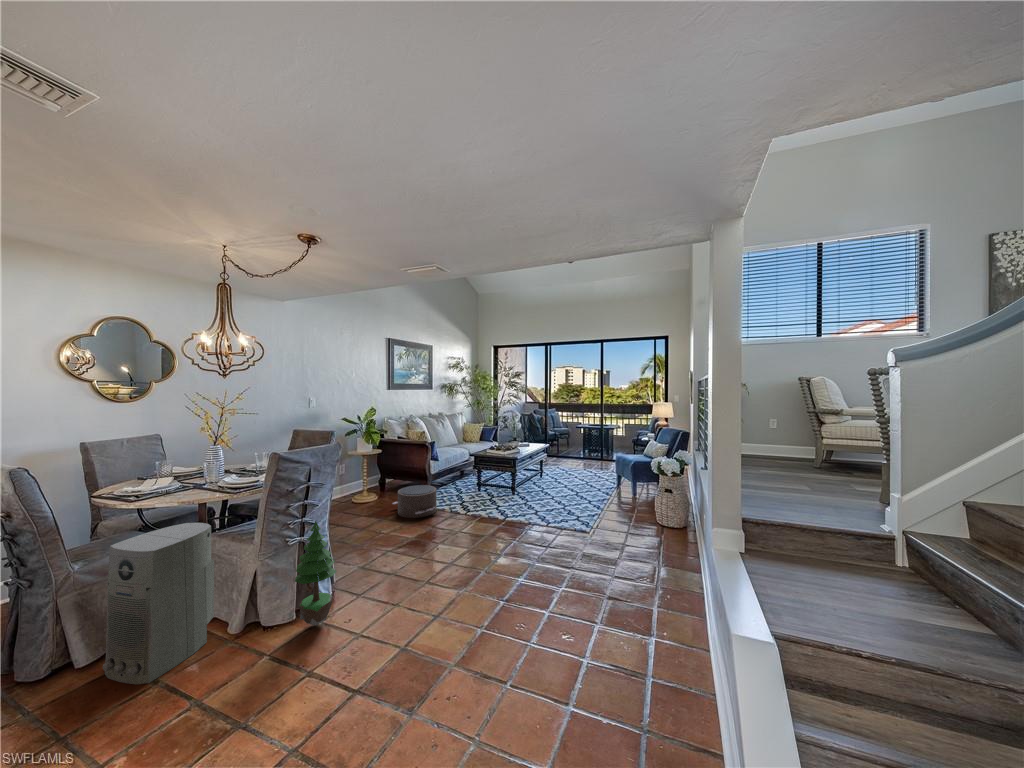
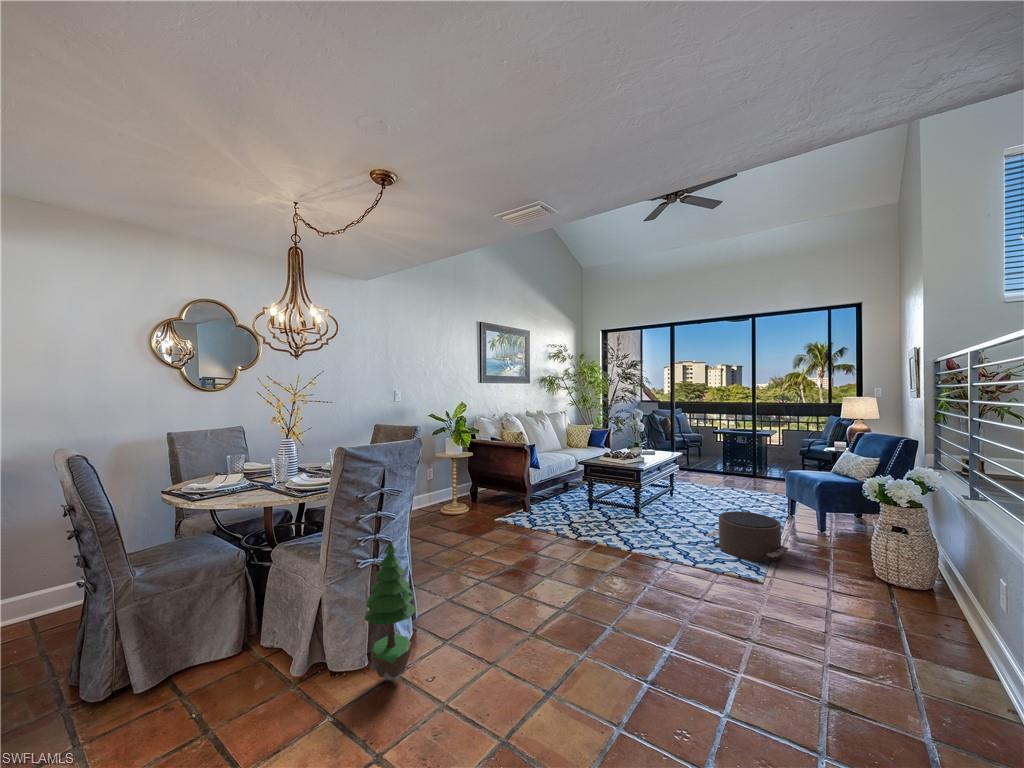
pouf: present [392,485,437,518] -> present [707,511,789,561]
air purifier: present [103,523,214,684] -> none [150,530,276,733]

